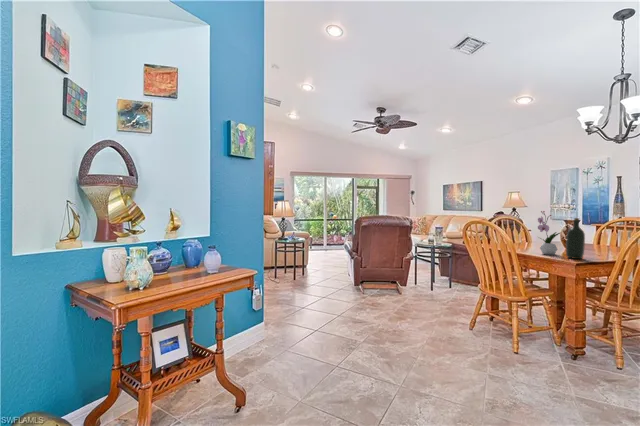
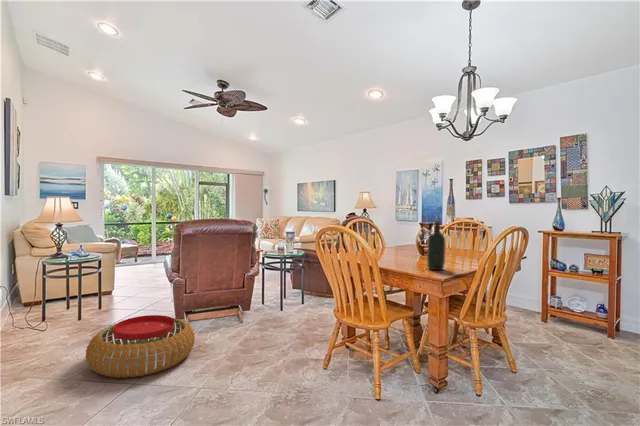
flower arrangement: present [538,211,560,255] -> none [396,212,421,265]
pouf: none [312,279,372,313] -> present [86,315,195,378]

